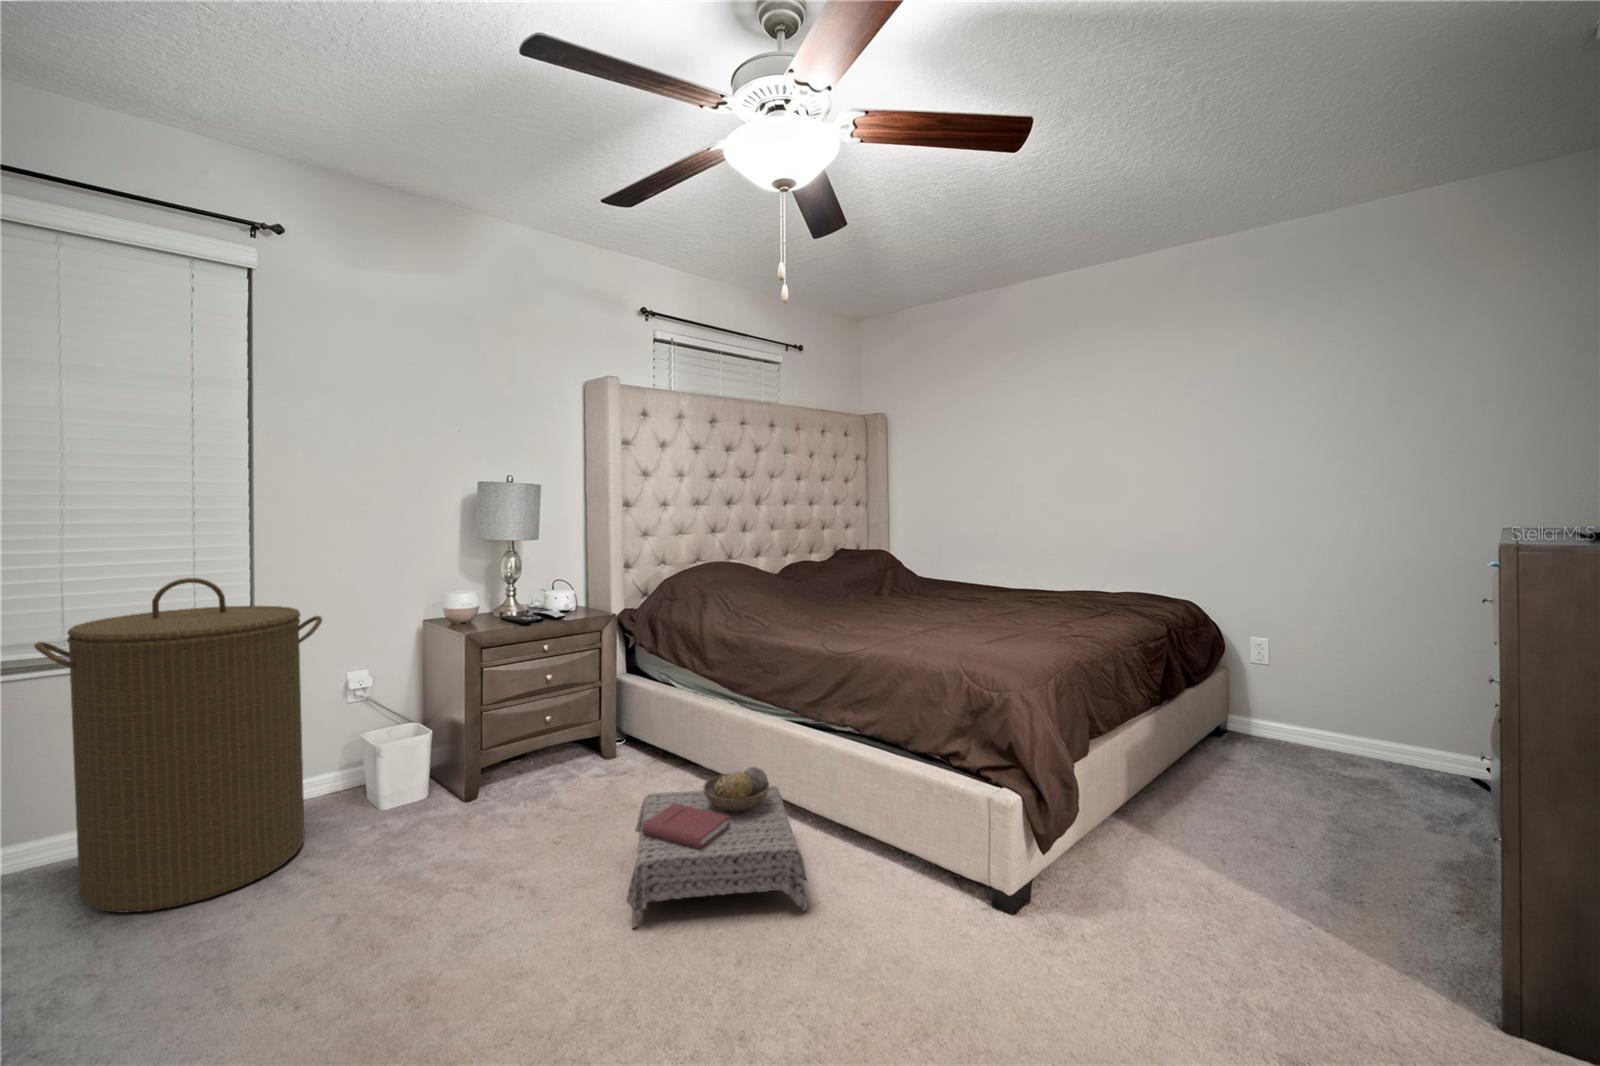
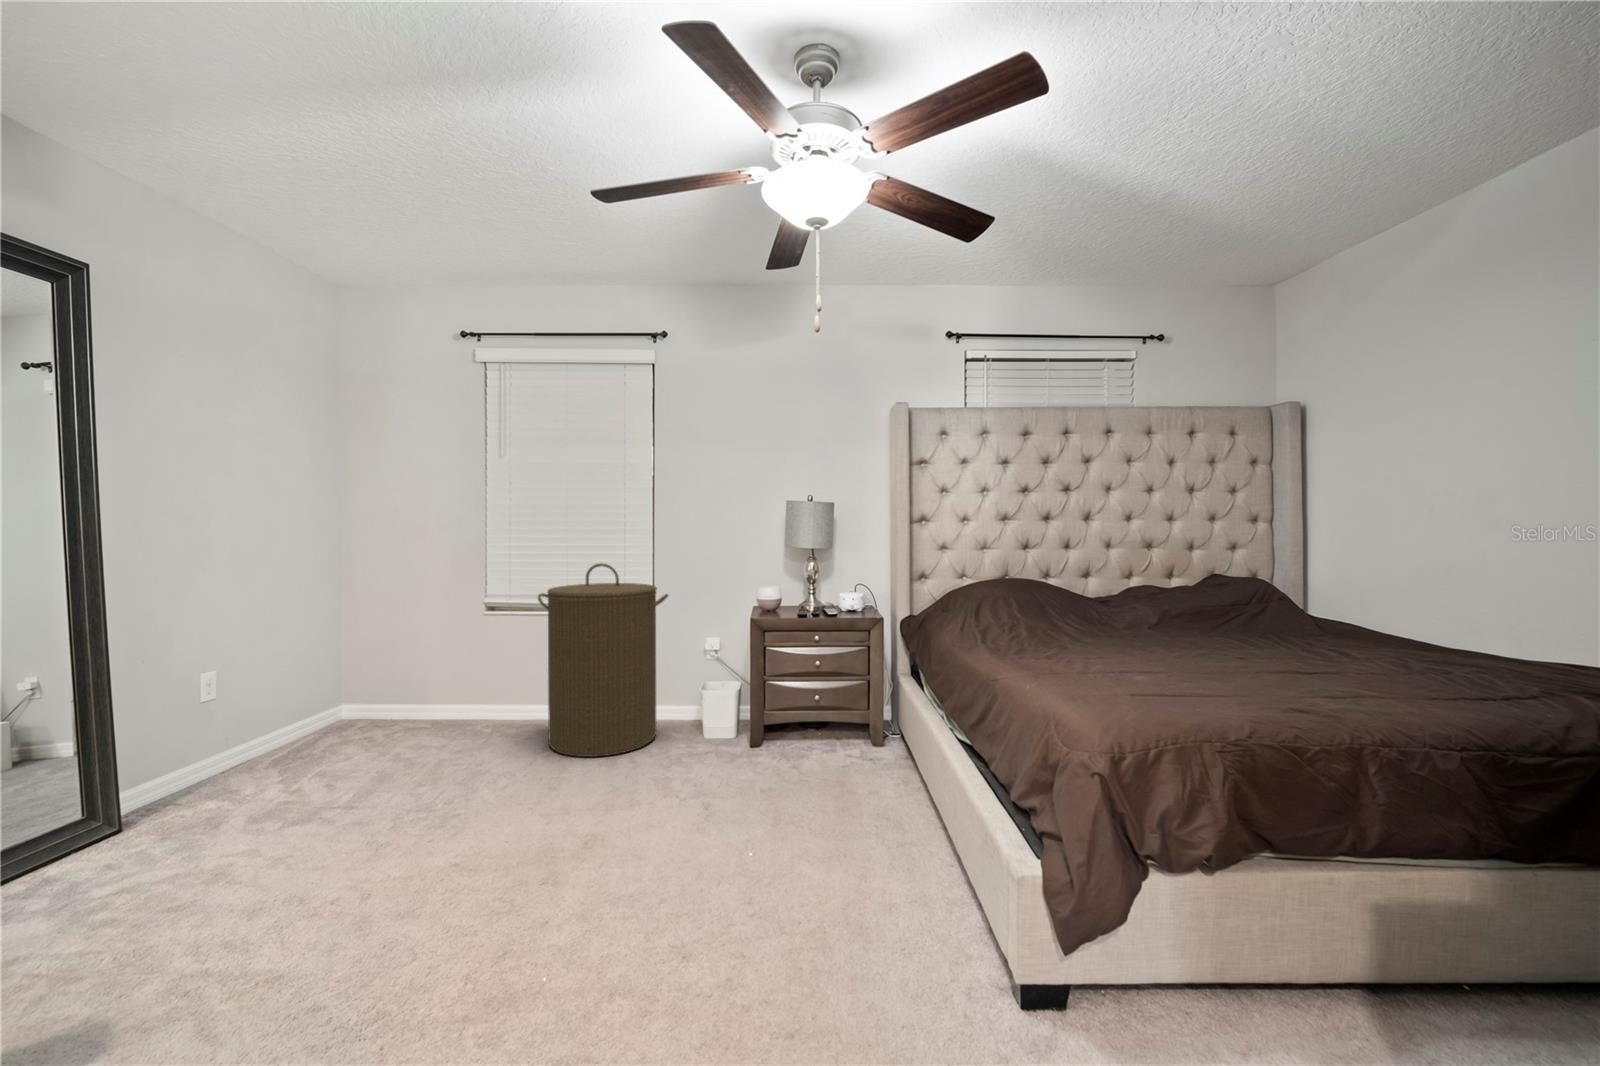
ottoman: present [626,767,808,927] -> none [722,770,926,922]

